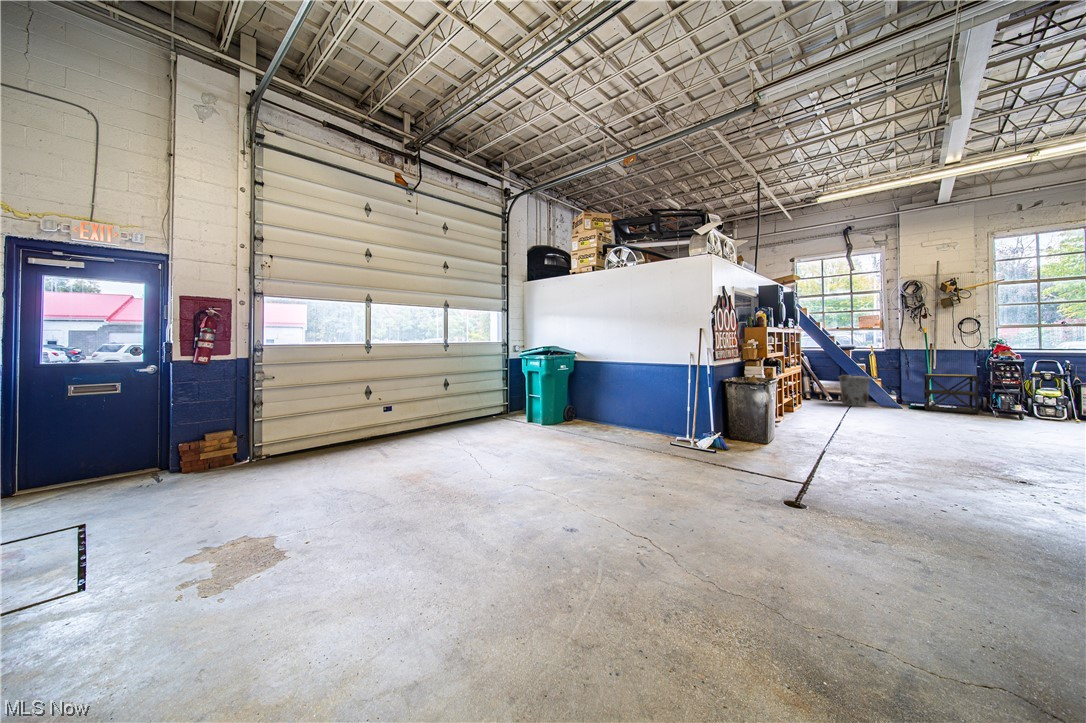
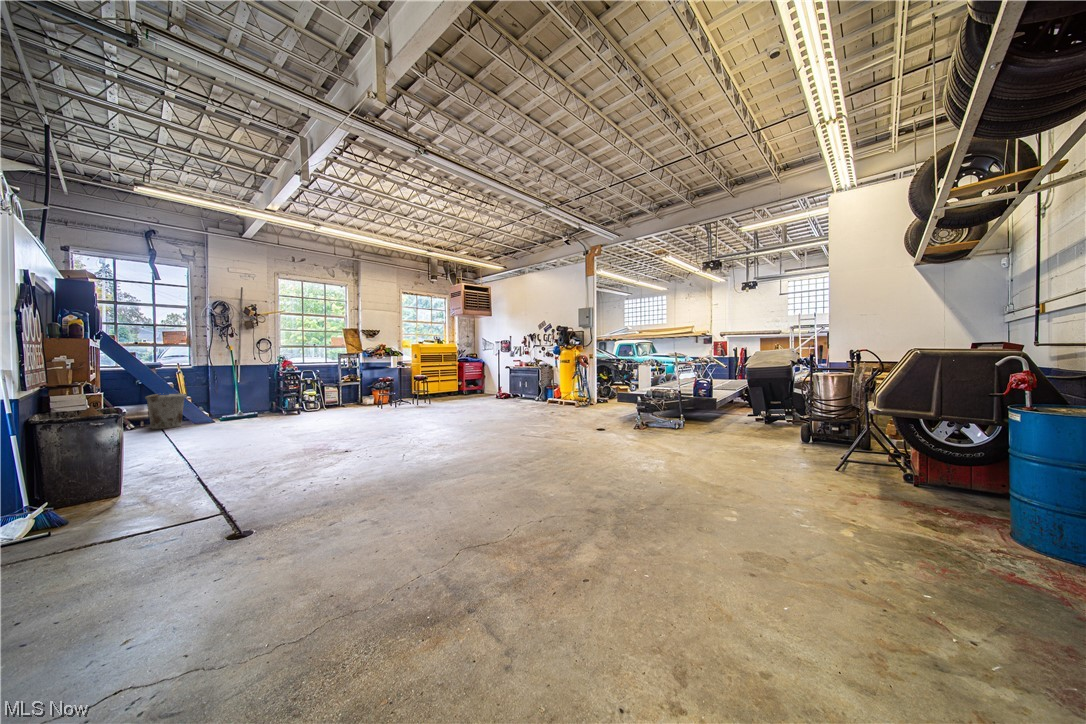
shelving unit: present [924,374,979,414] -> none [231,386,274,421]

